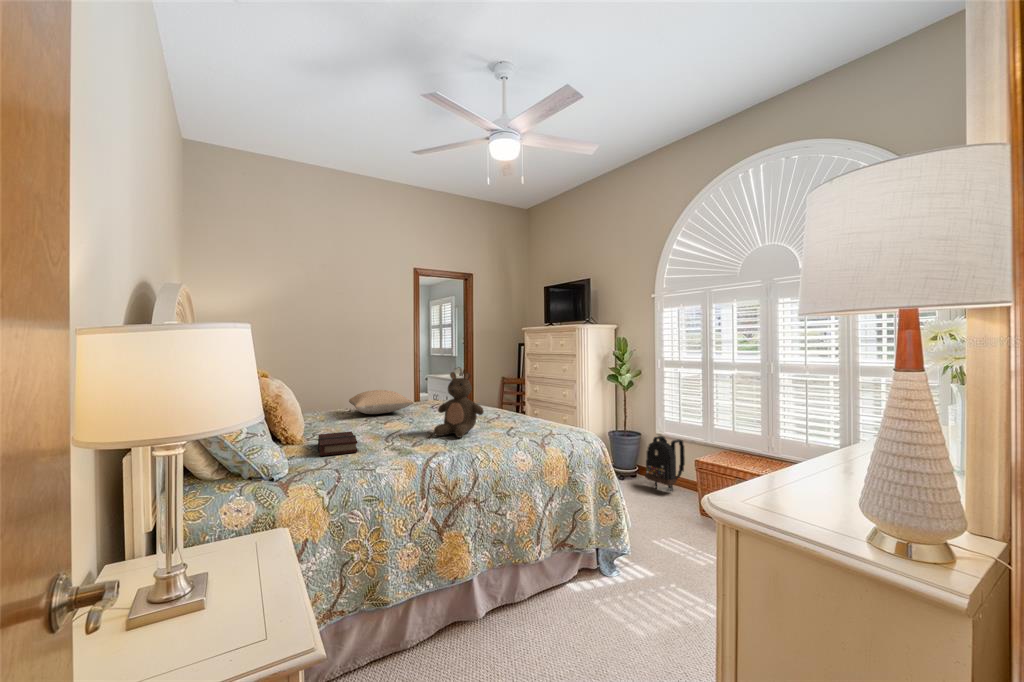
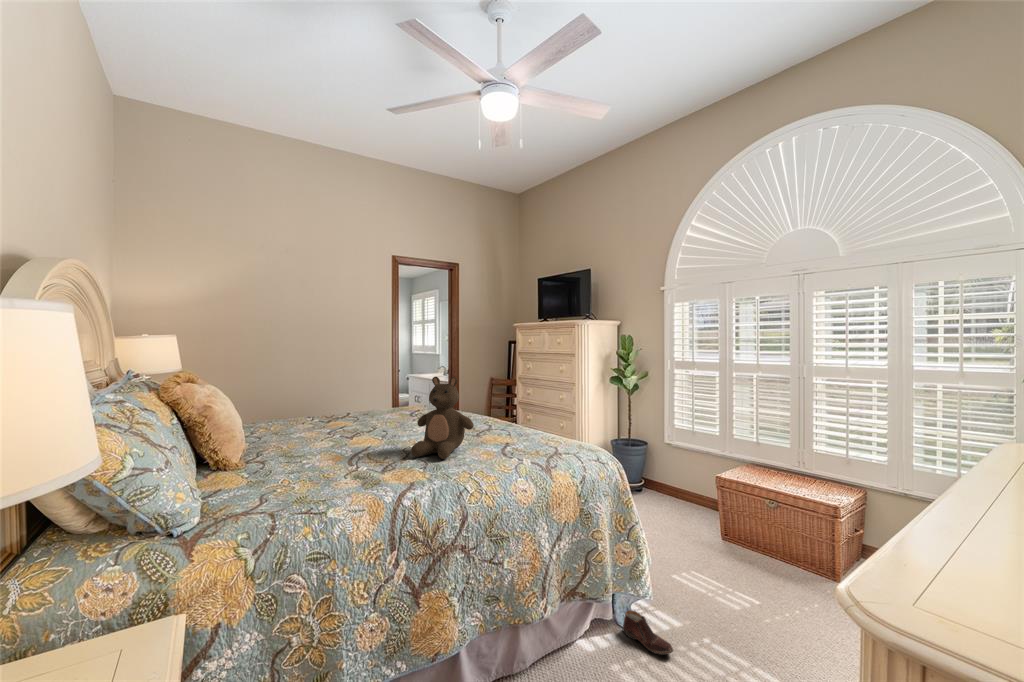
pillow: present [349,390,414,414] -> none [314,396,390,424]
book: present [318,431,357,456] -> none [257,452,310,490]
backpack: present [645,436,685,490] -> none [652,445,696,508]
shoe: none [605,562,644,593] -> present [623,611,674,655]

